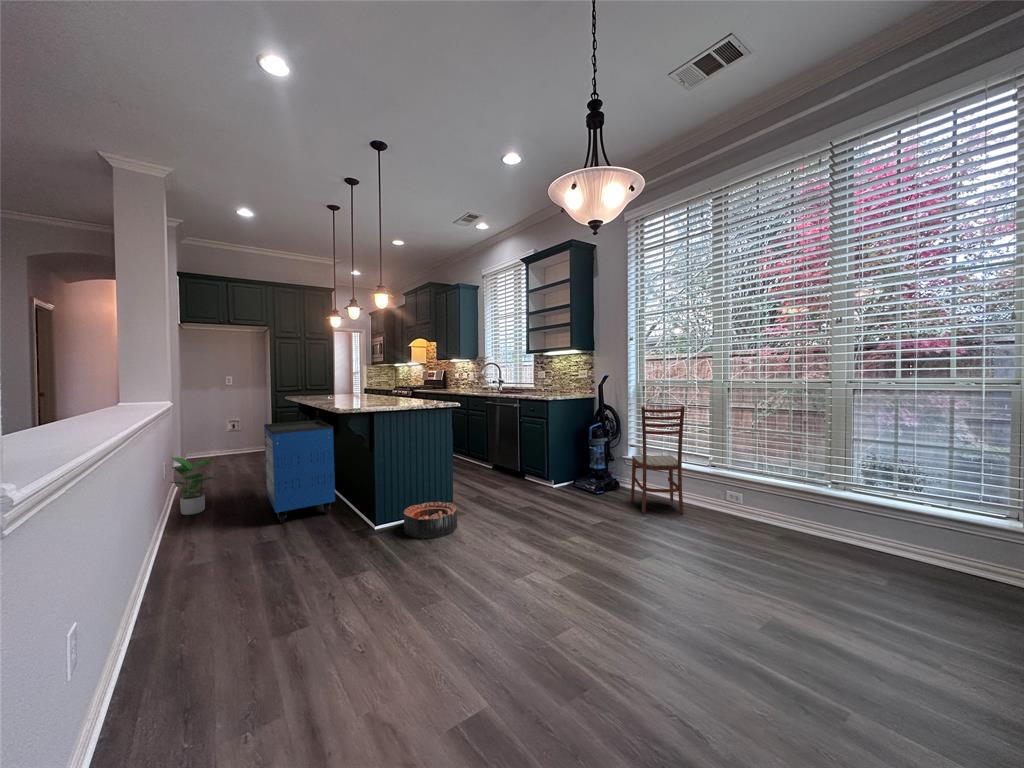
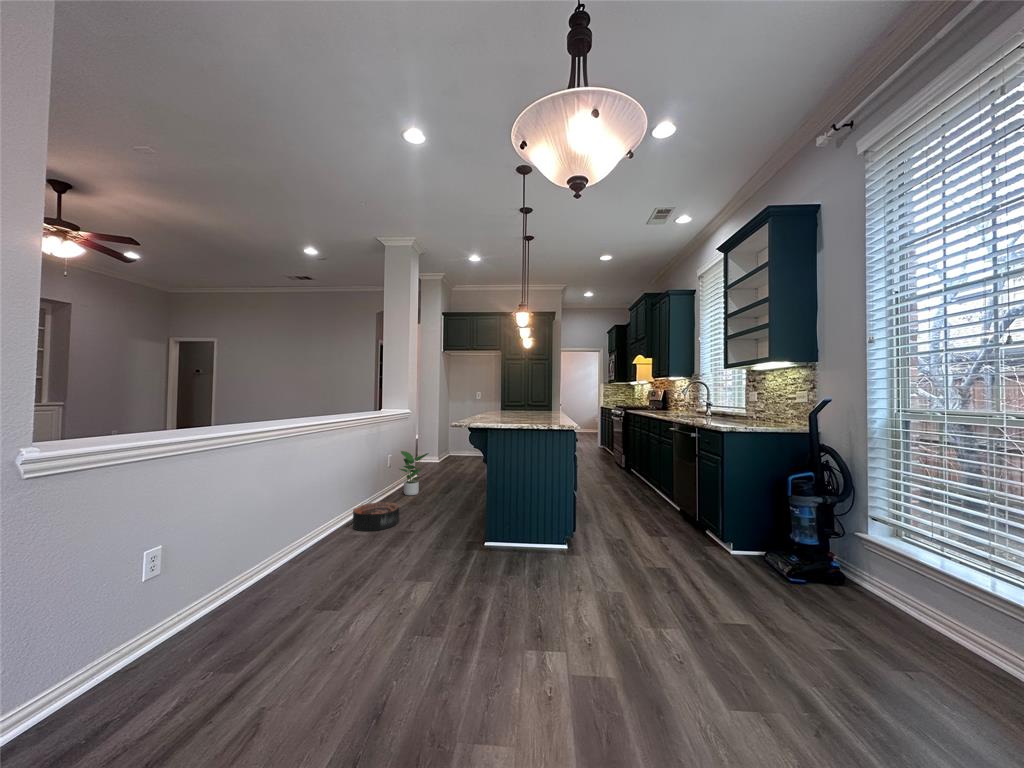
dining chair: present [631,406,685,514] -> none [835,454,951,681]
storage cabinet: present [264,420,335,523] -> none [434,432,491,518]
basket: present [404,502,457,539] -> present [353,502,399,531]

